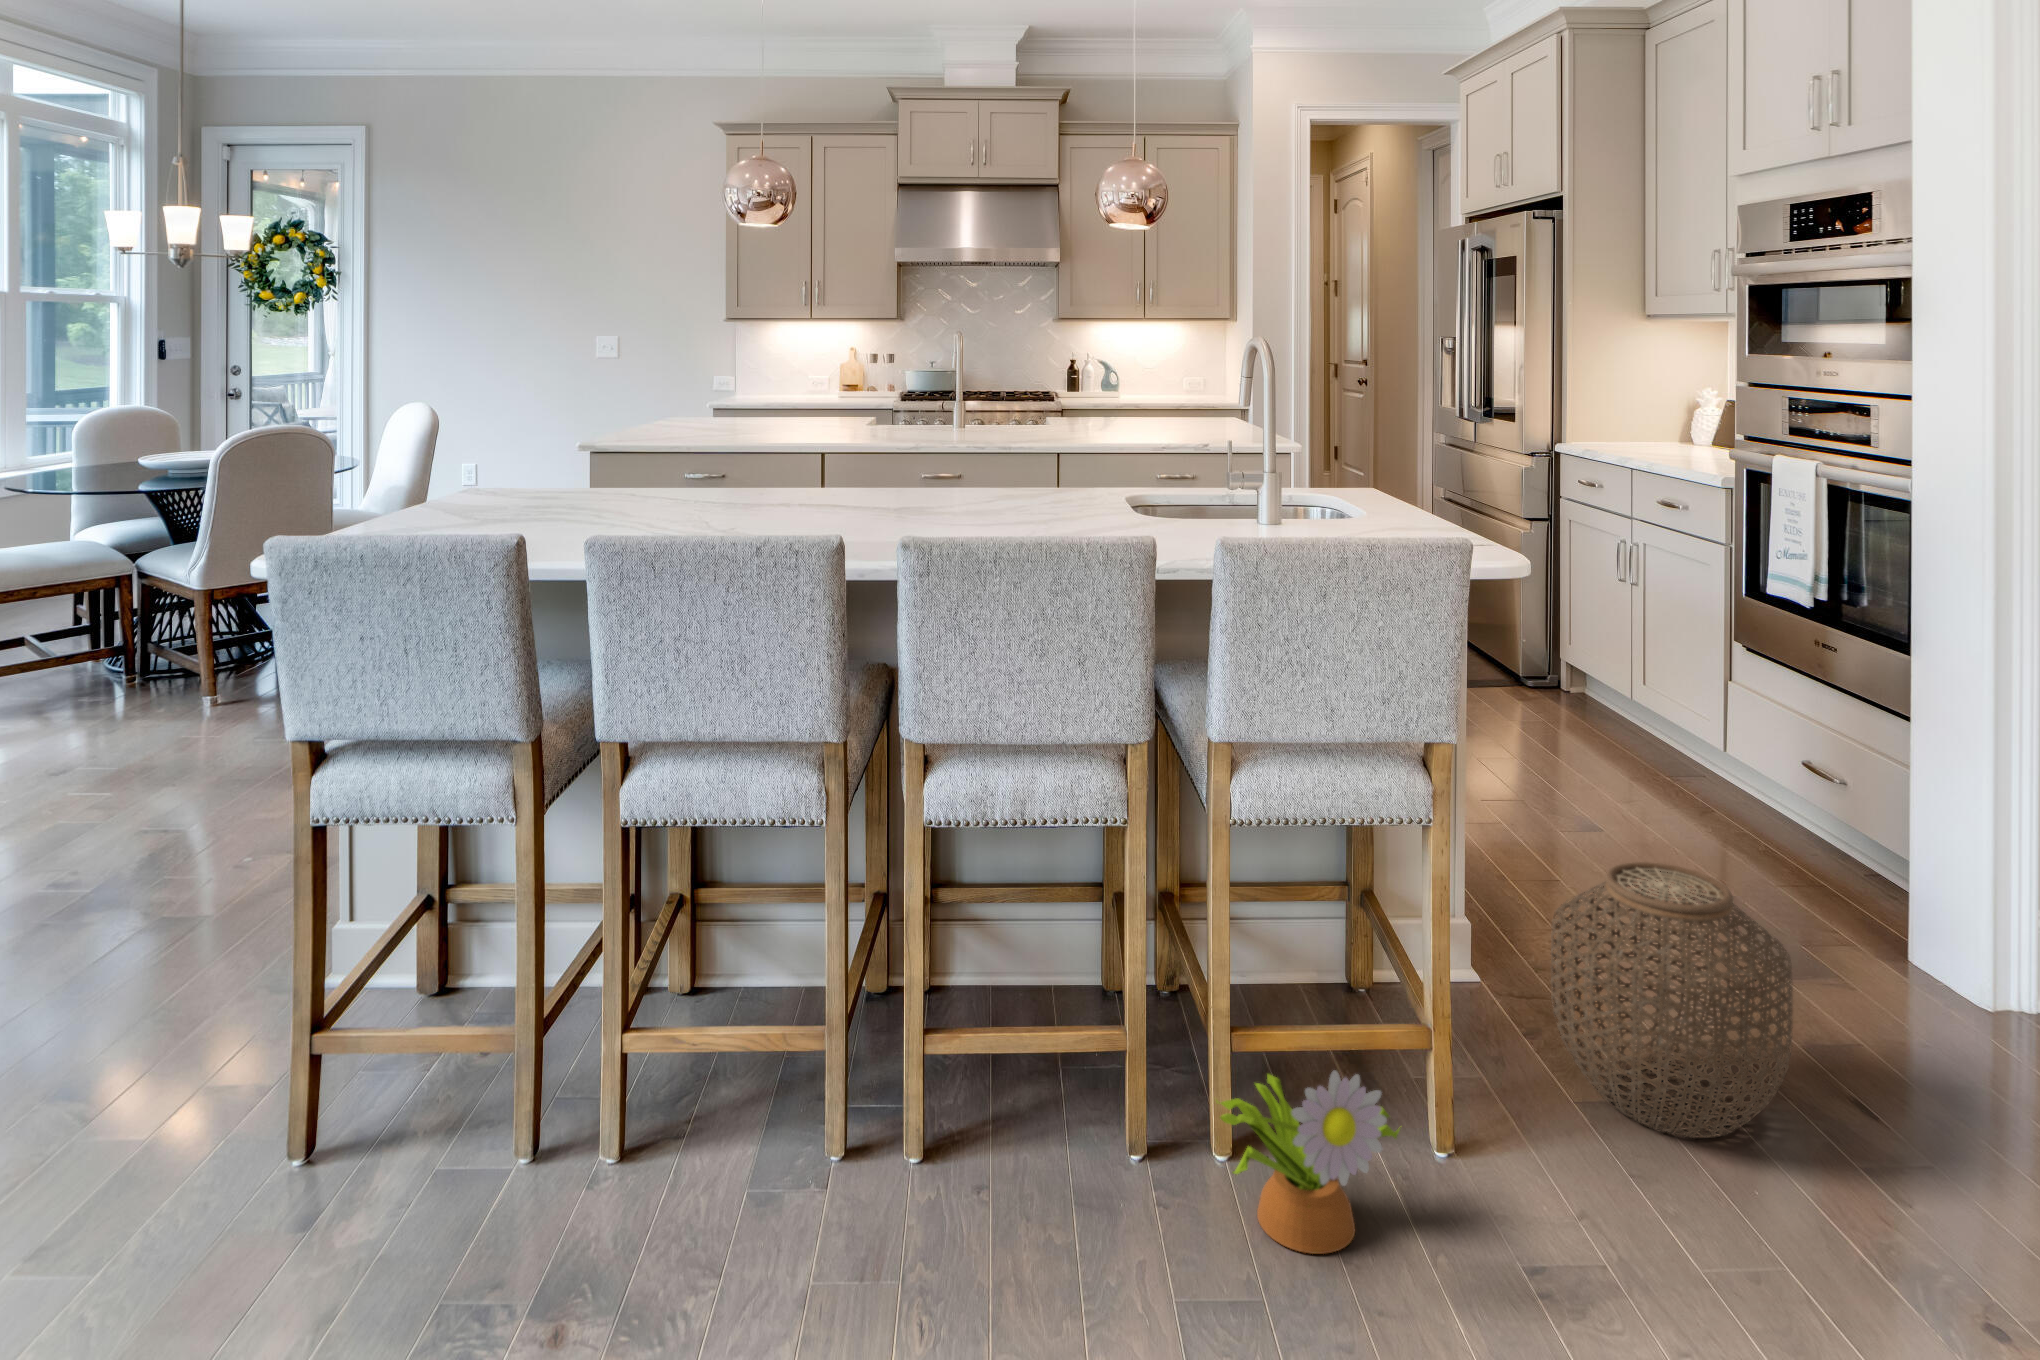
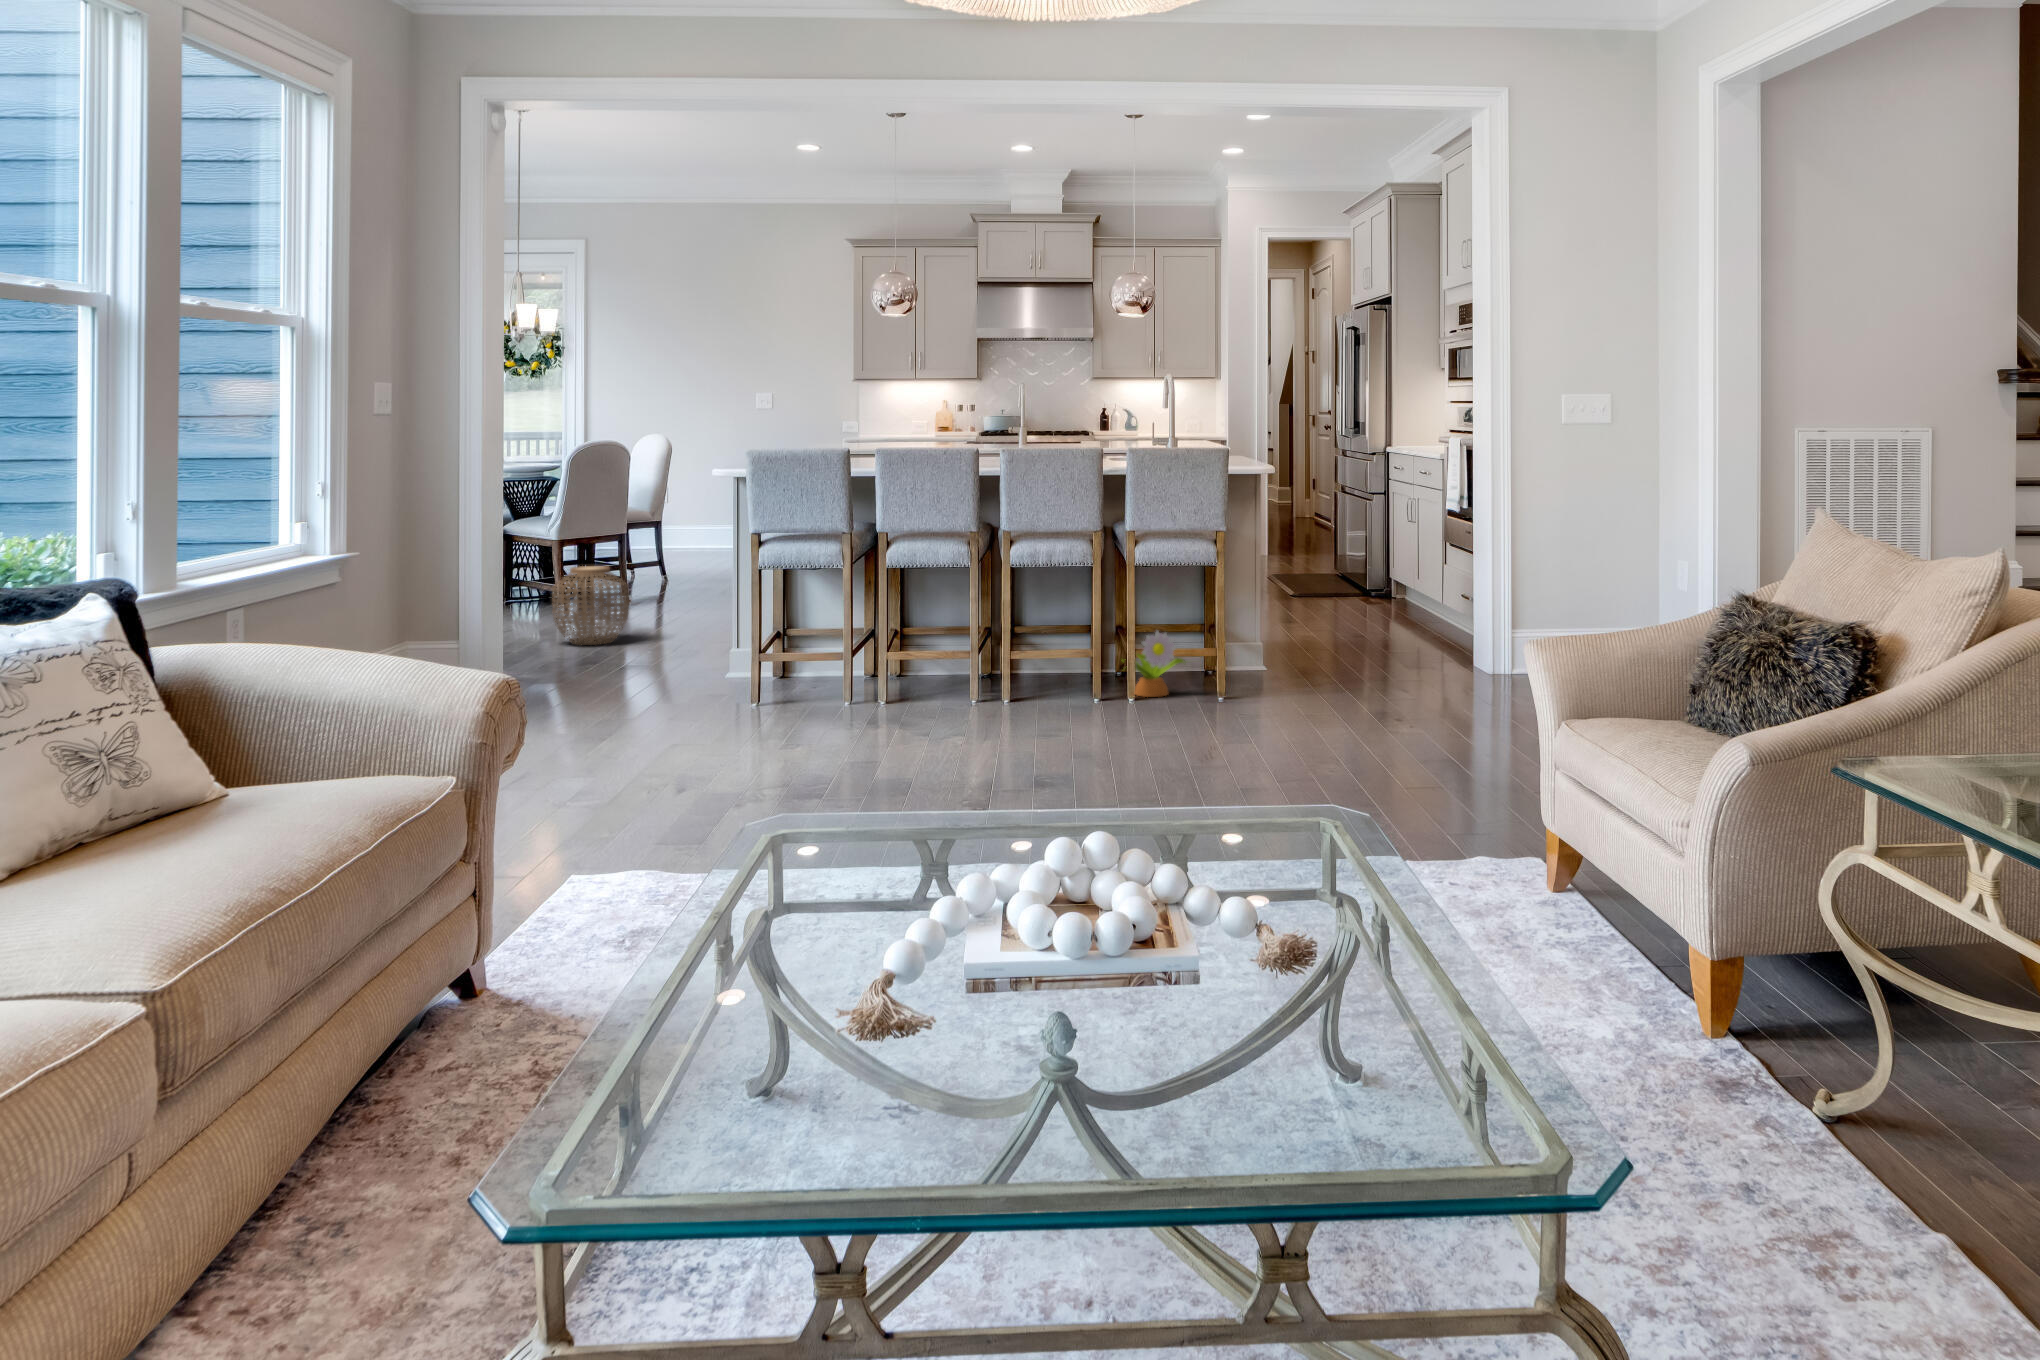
woven basket: present [1551,862,1793,1138] -> present [552,566,629,645]

